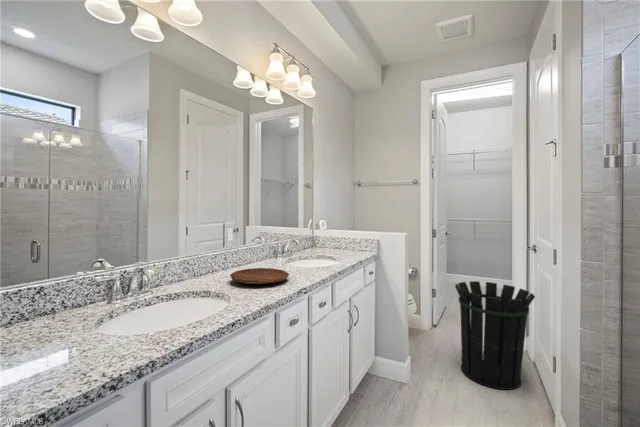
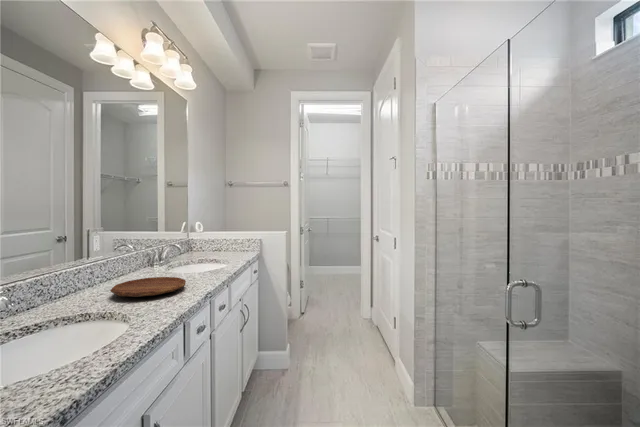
waste bin: present [455,281,535,390] -> none [323,268,380,353]

